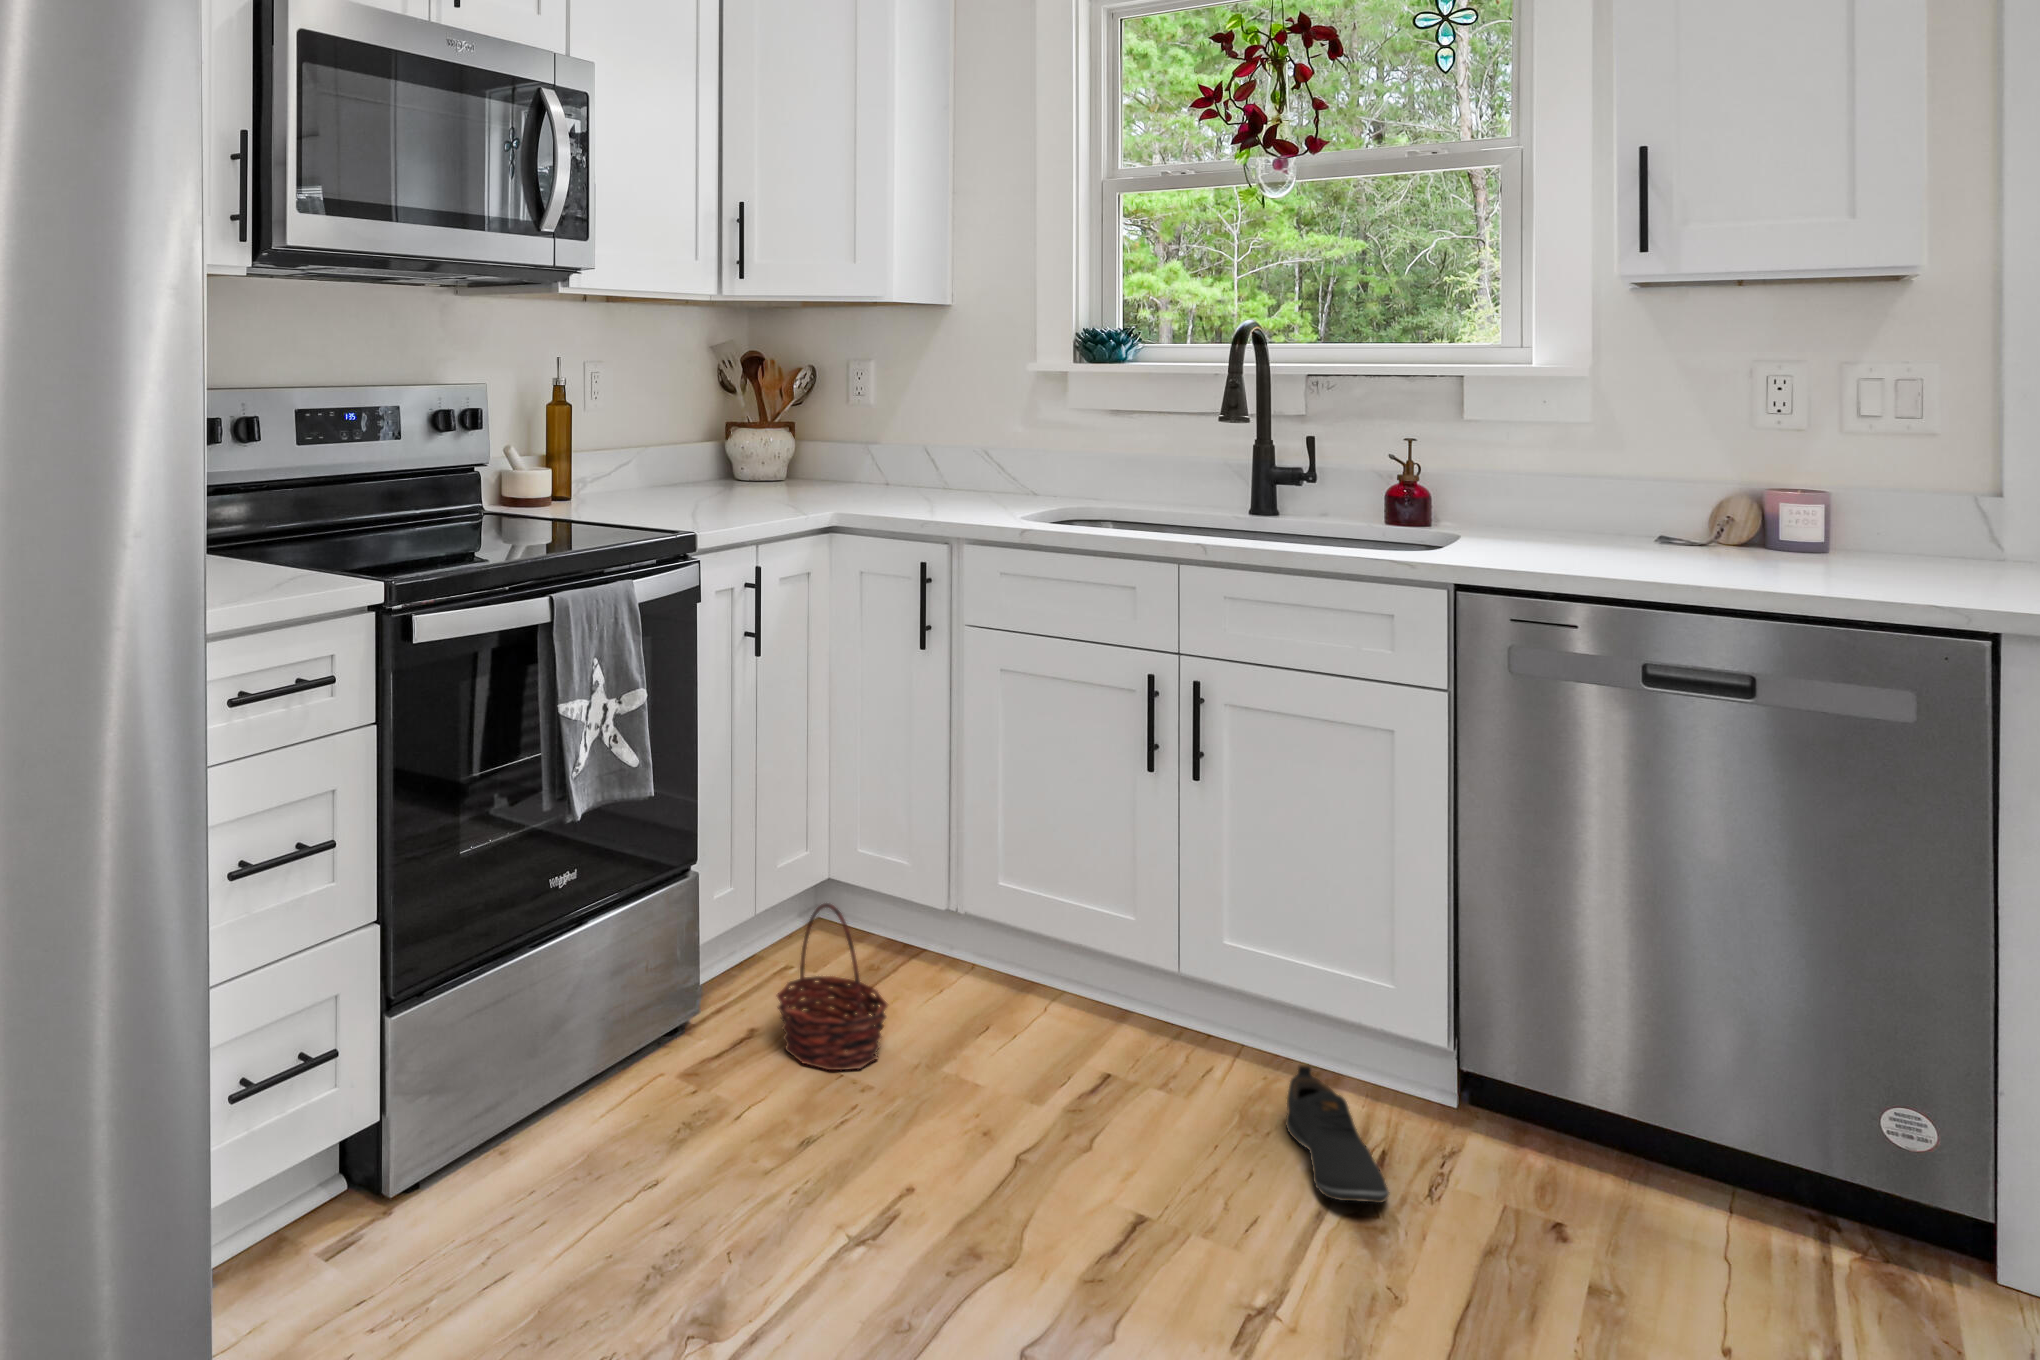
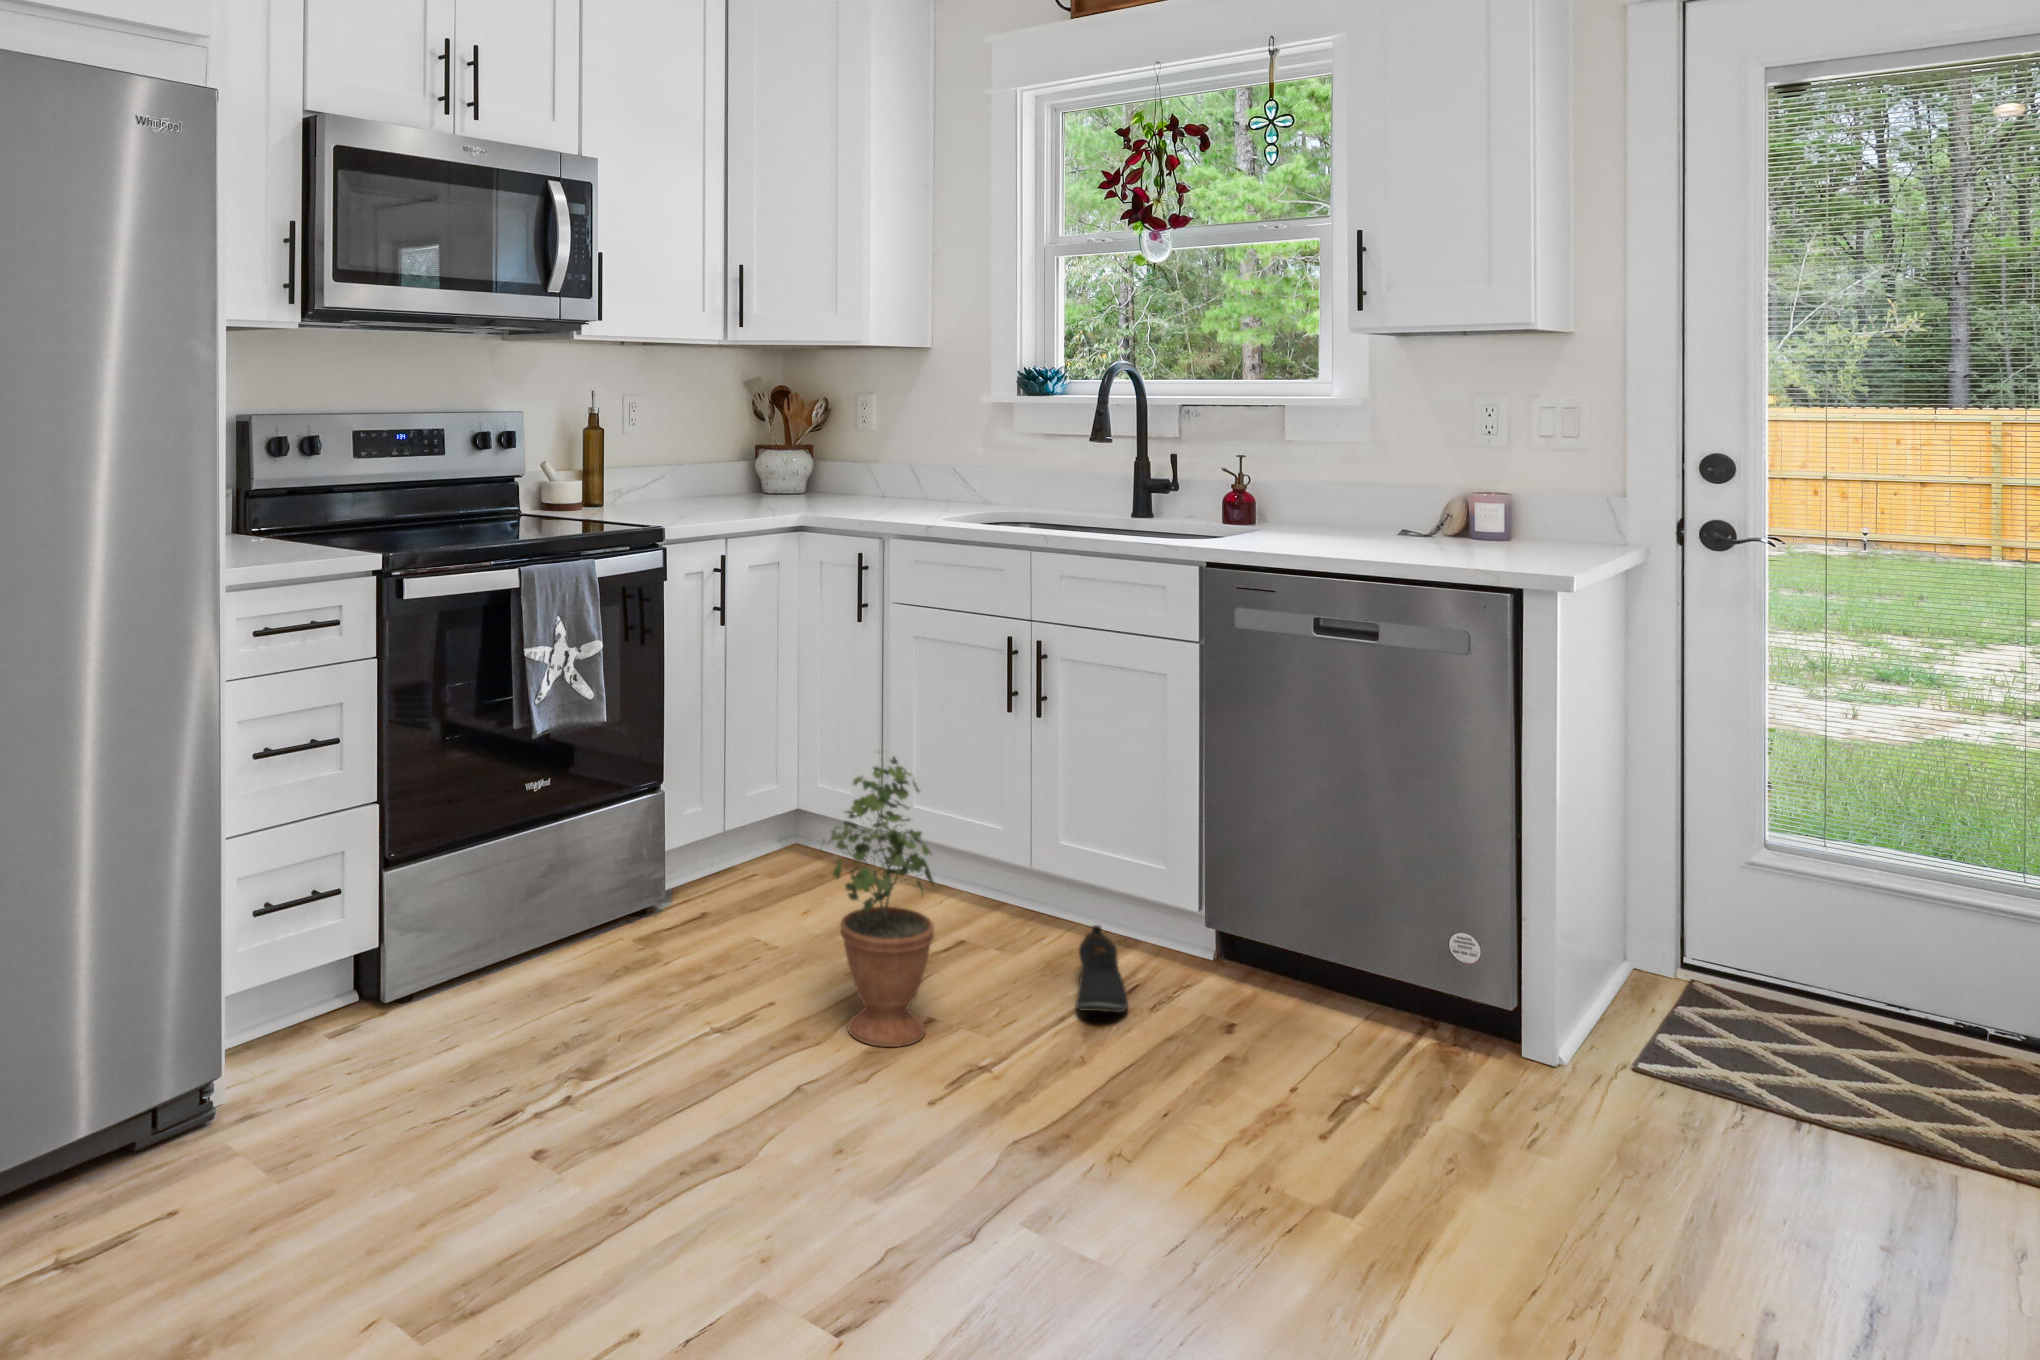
potted plant: none [989,849,1149,1263] -> present [828,757,934,1047]
basket: present [777,903,888,1070] -> none [720,811,804,937]

